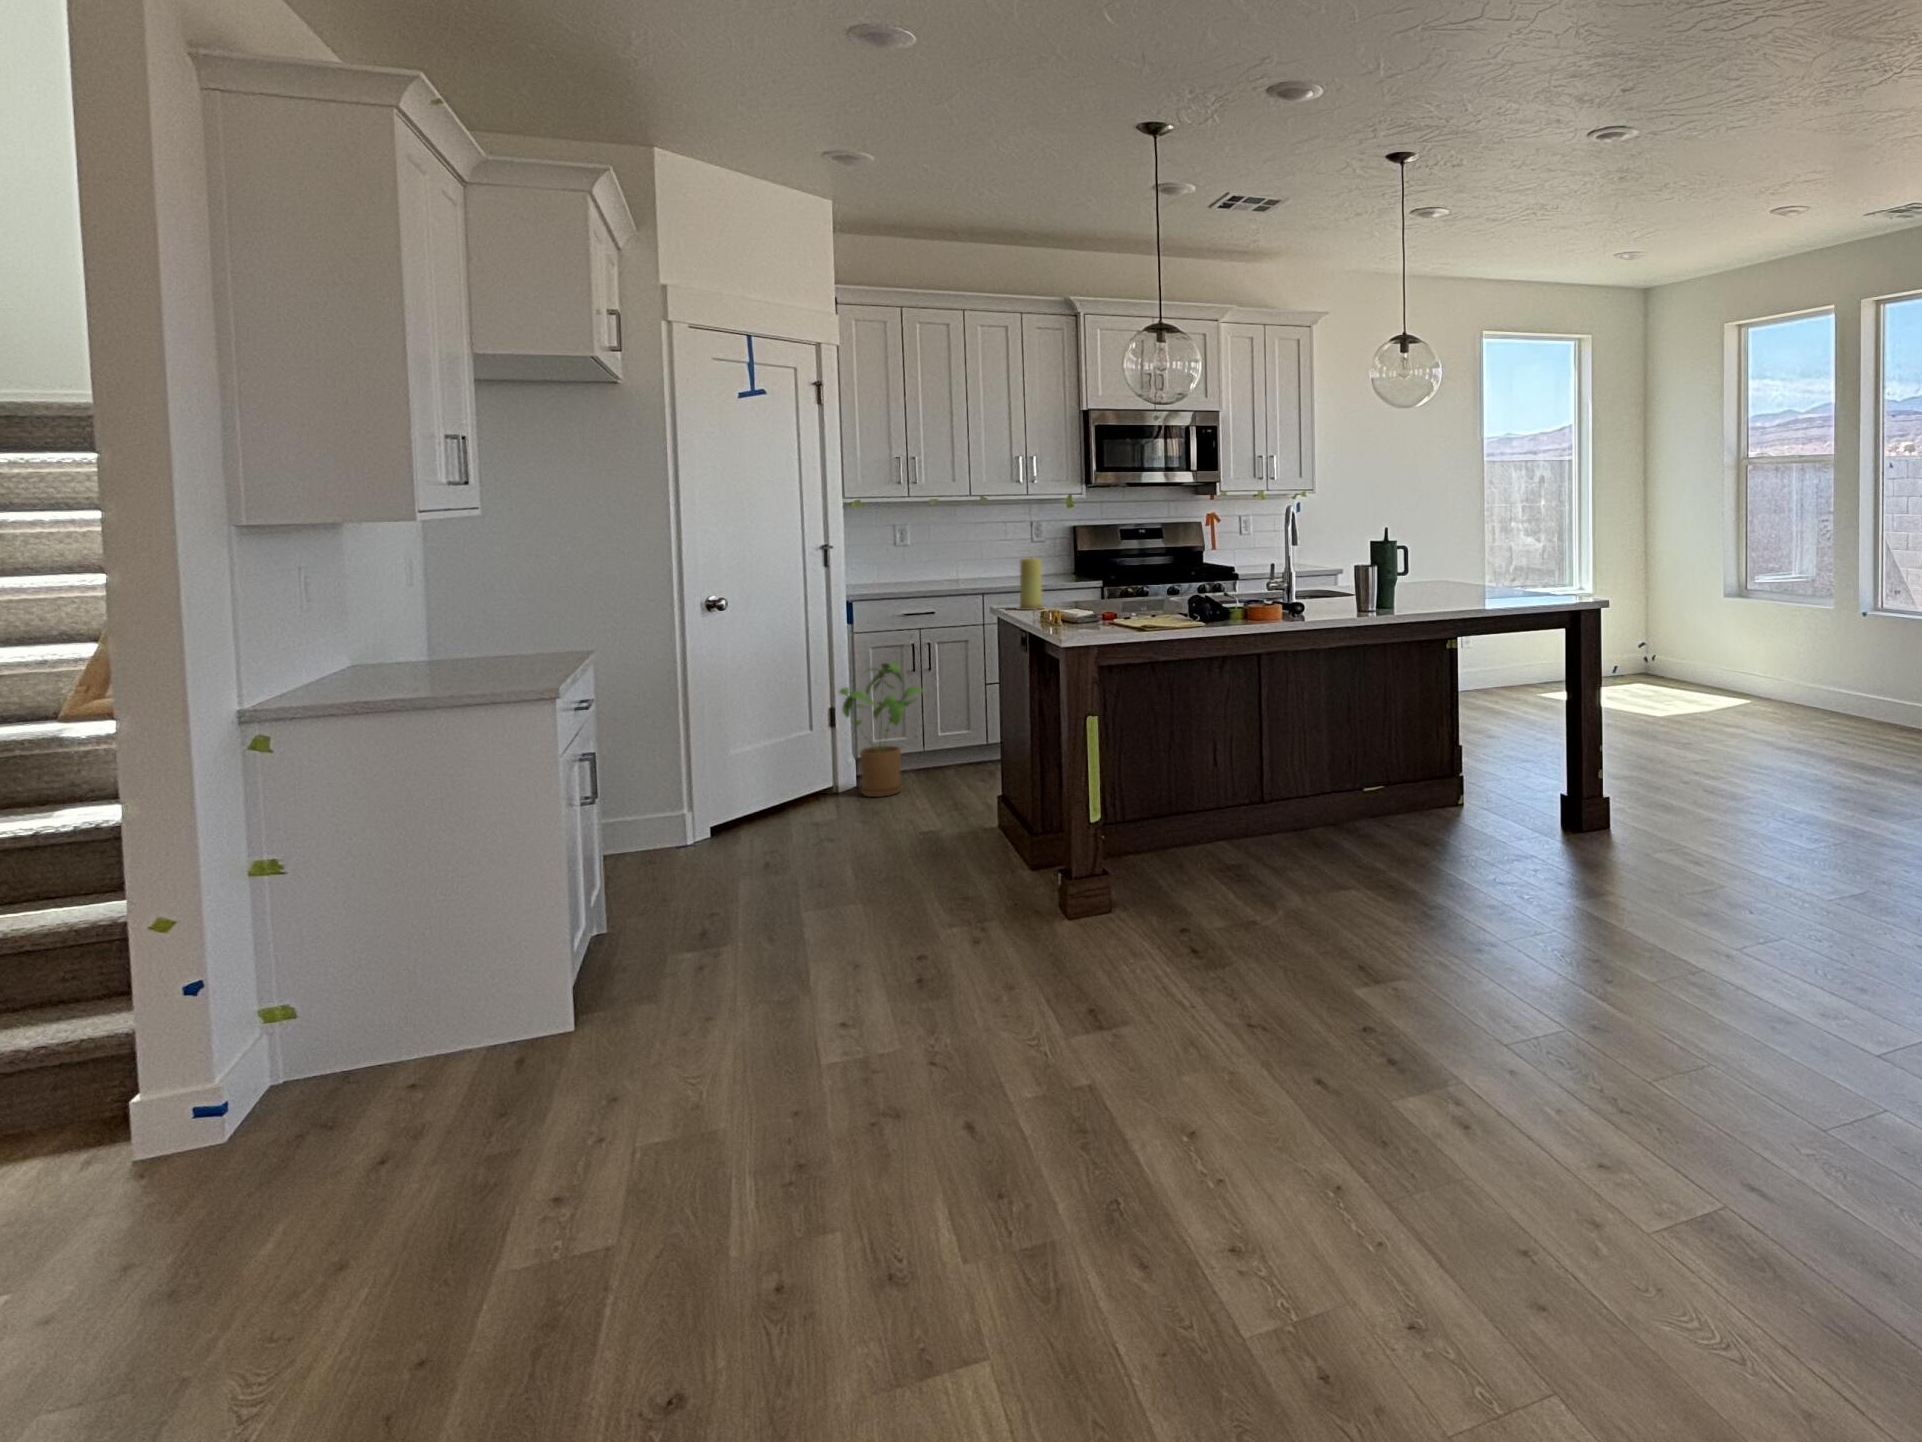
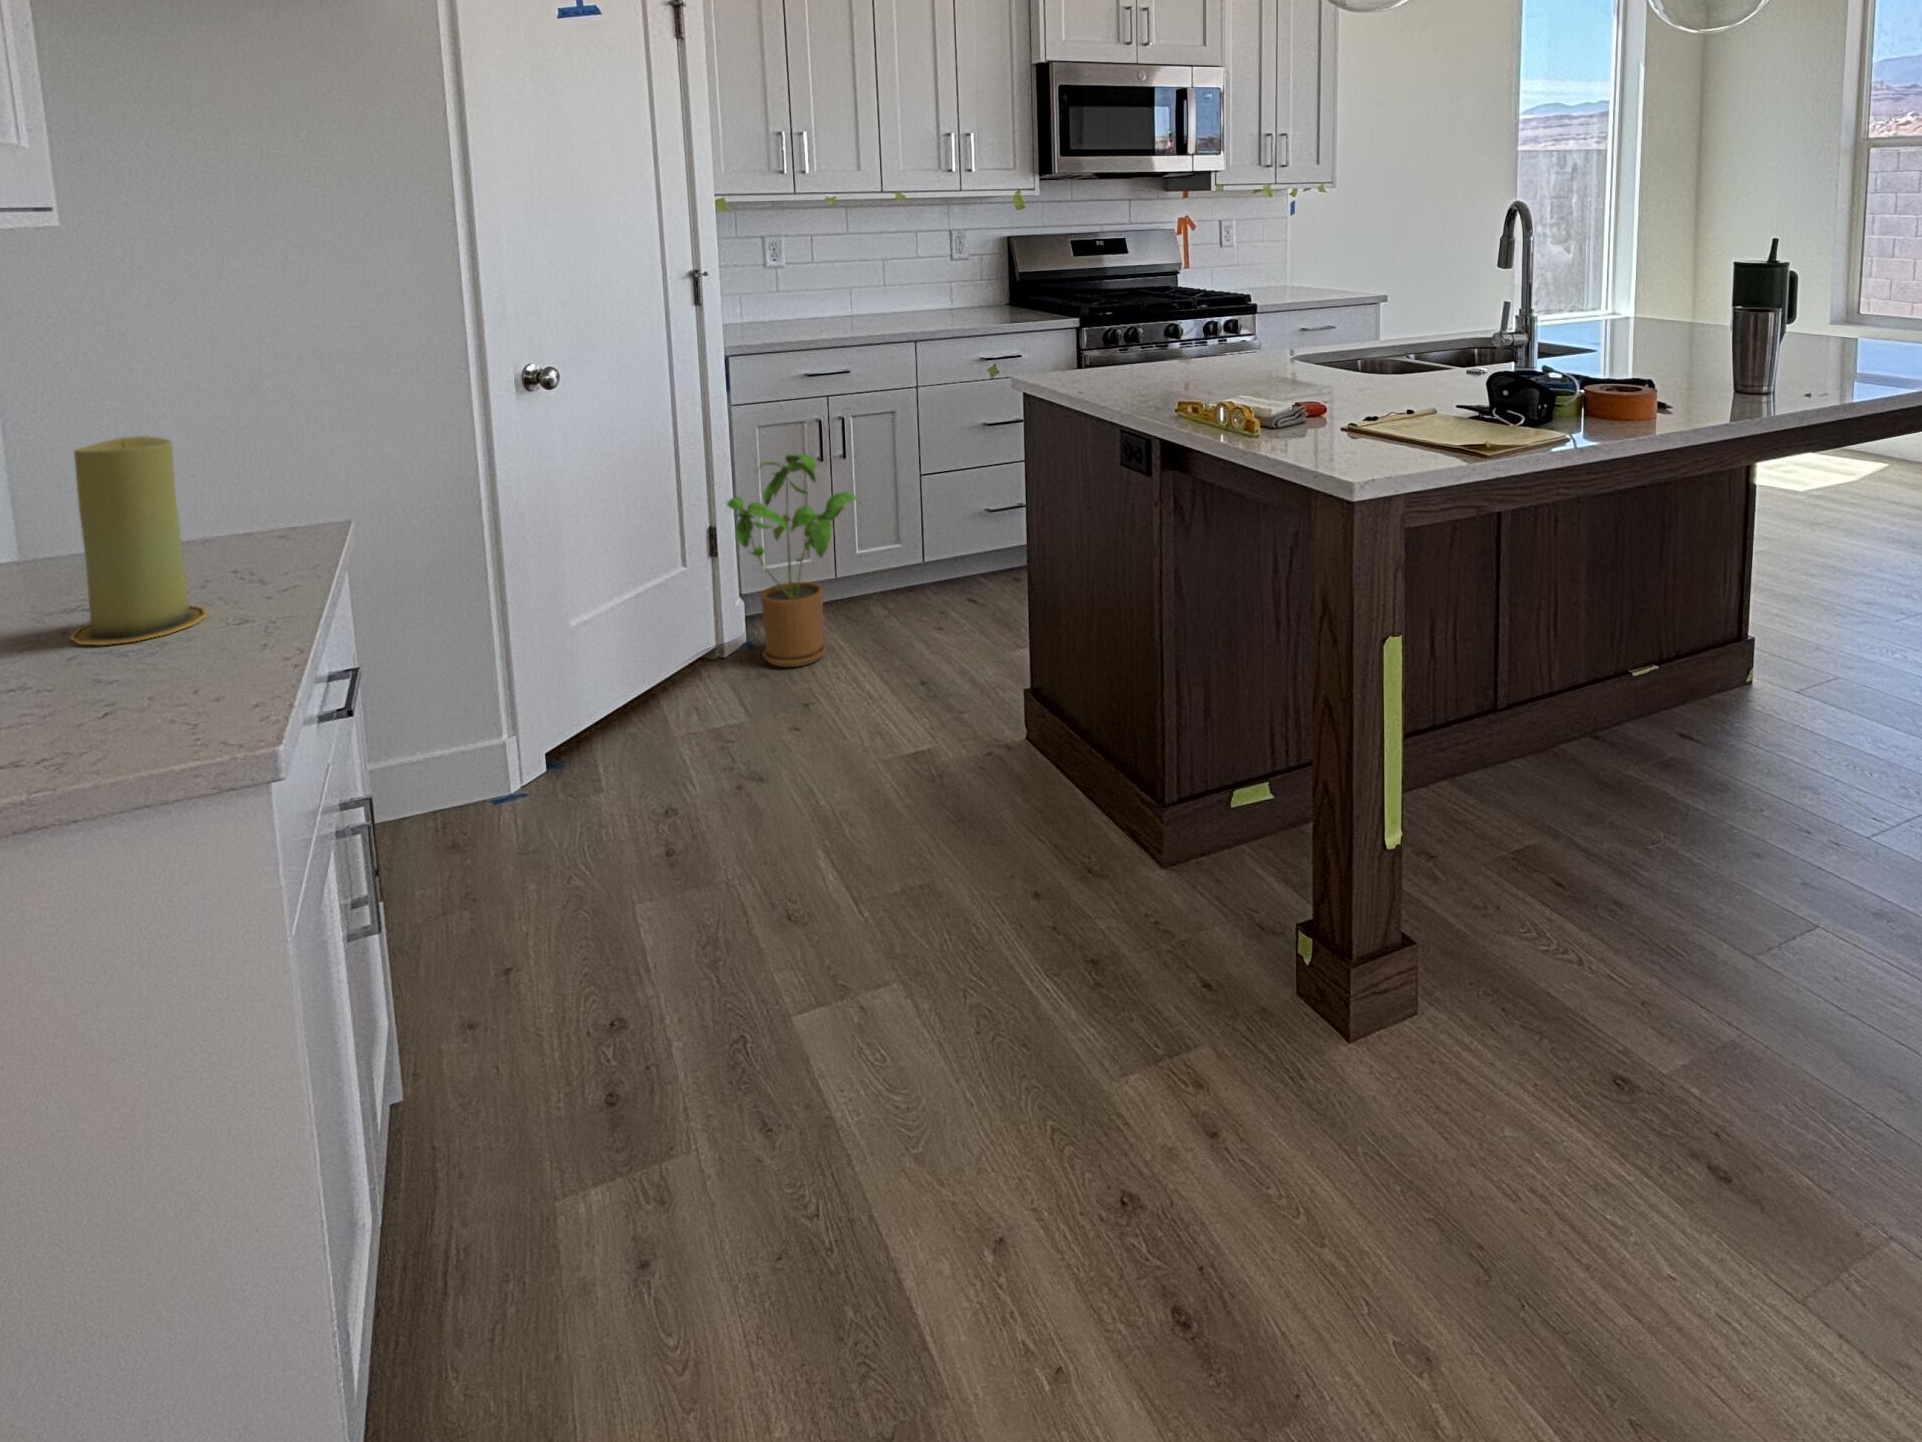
candle: present [1018,558,1043,610] -> present [70,436,206,645]

